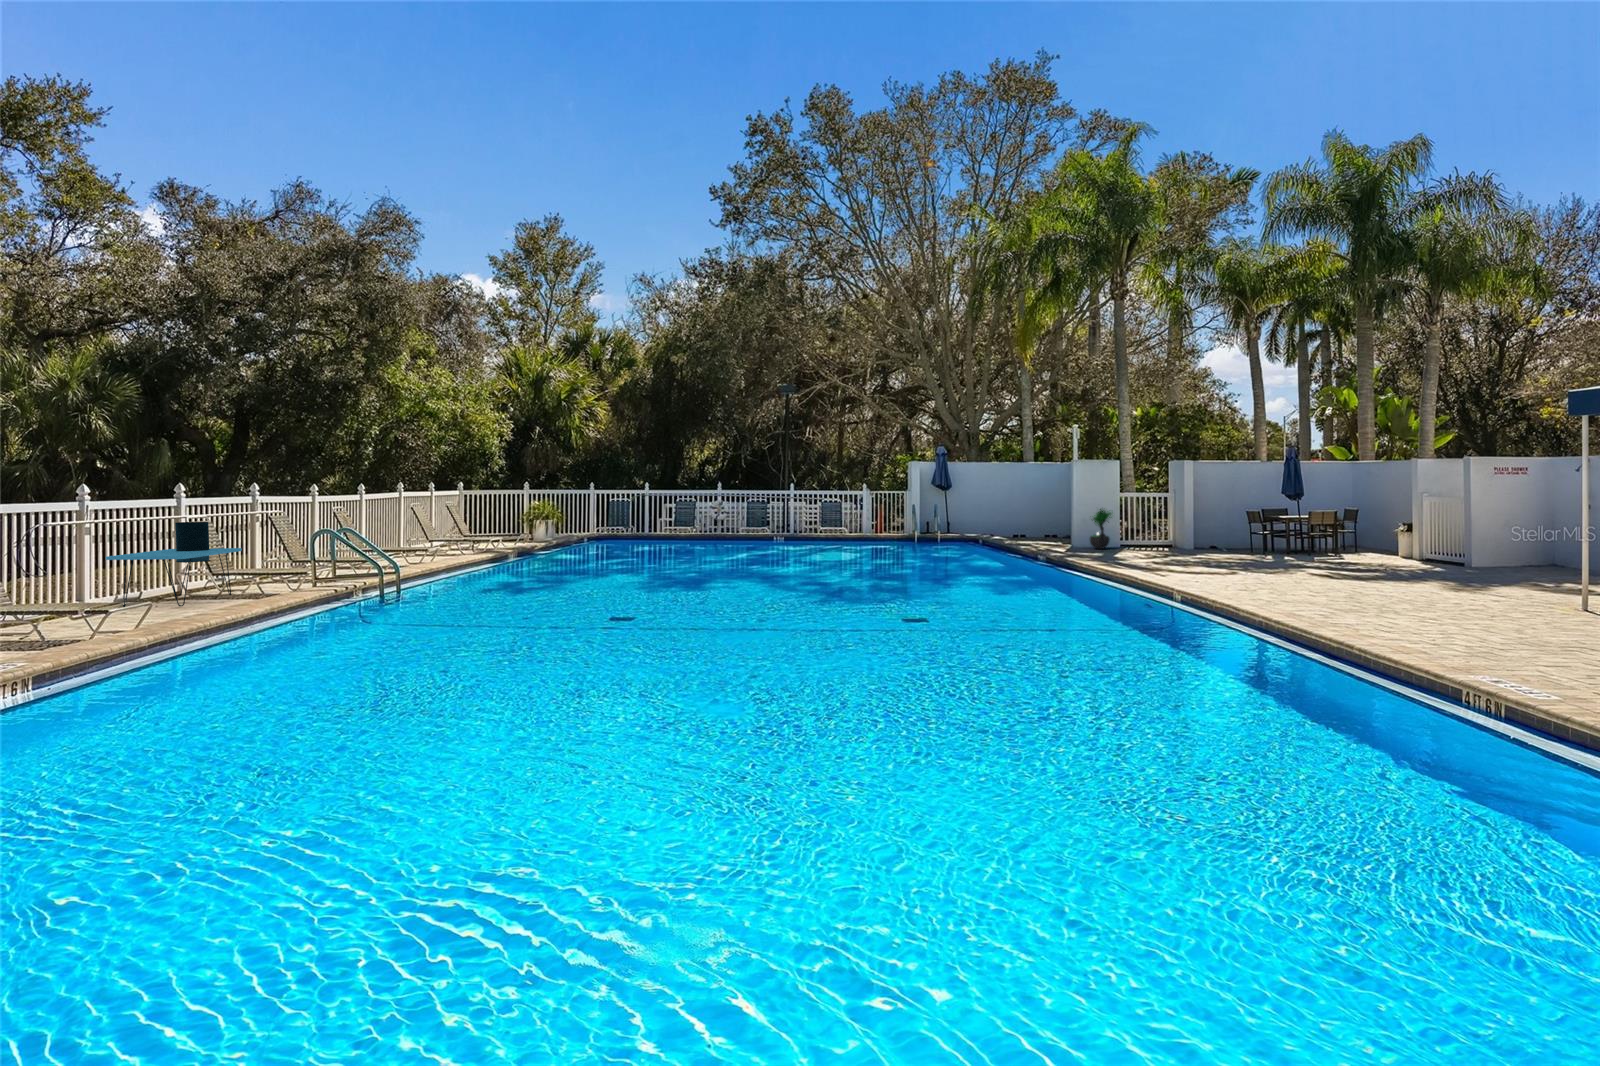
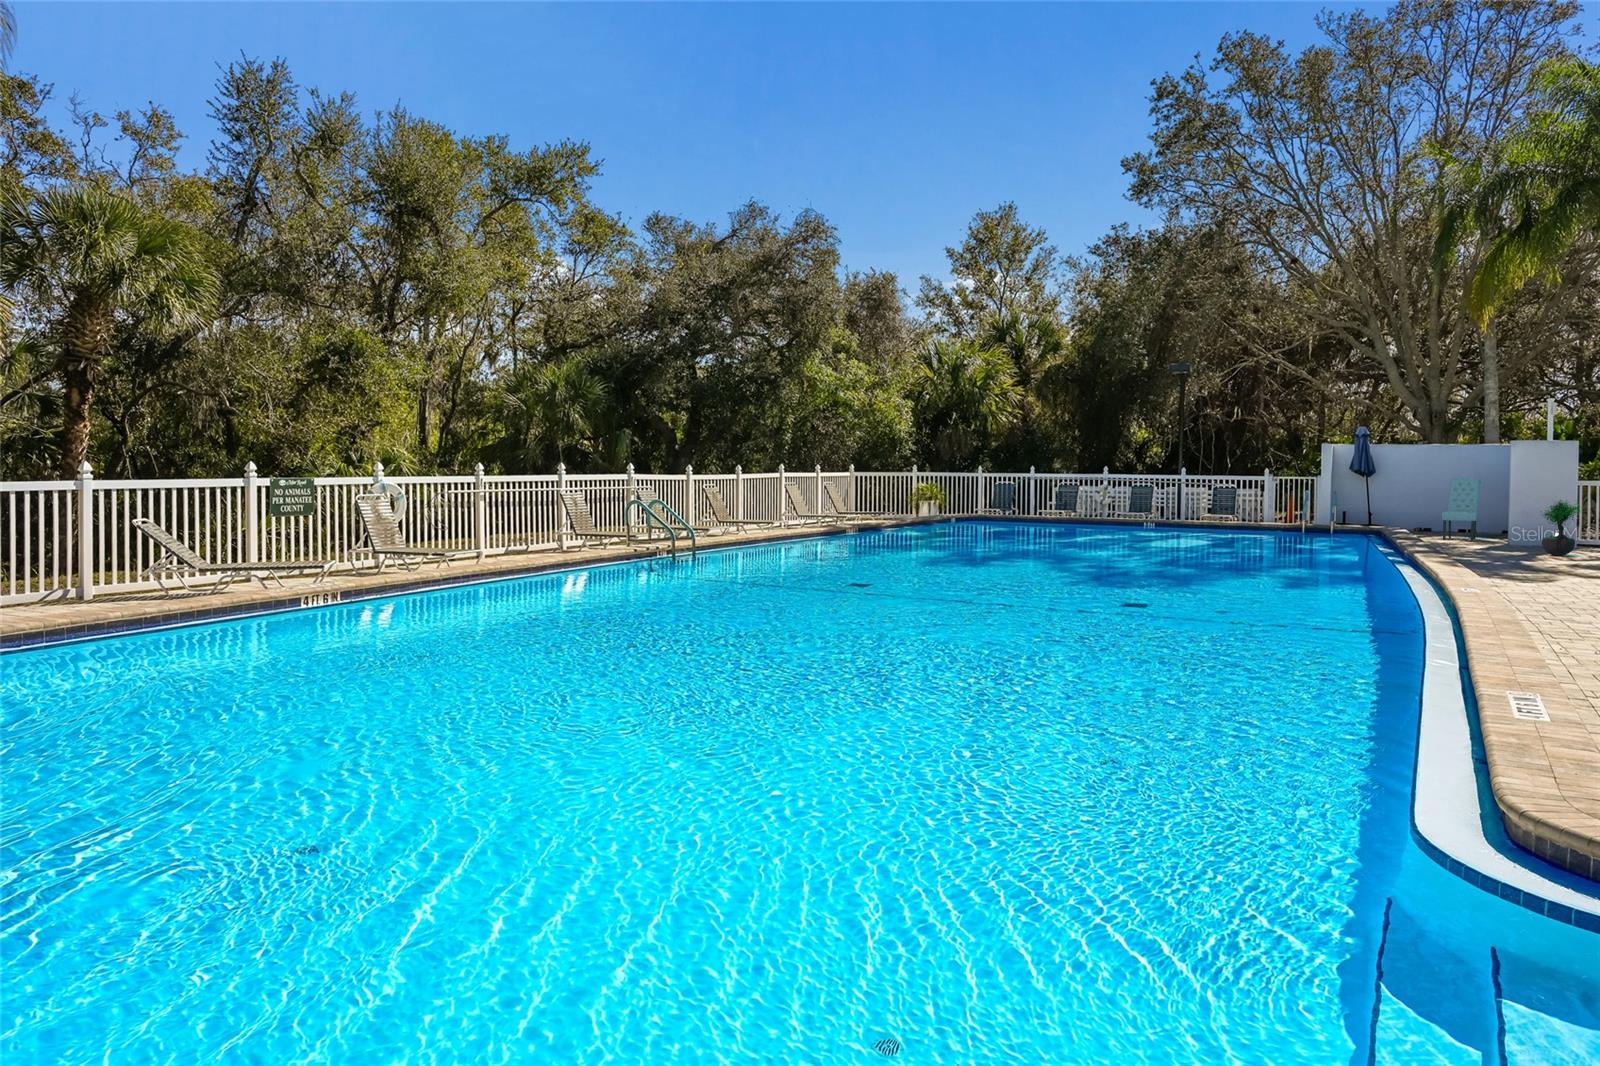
chair: none [1001,492,1024,541] -> present [1442,478,1481,541]
side table: present [106,522,242,607] -> none [502,494,595,556]

